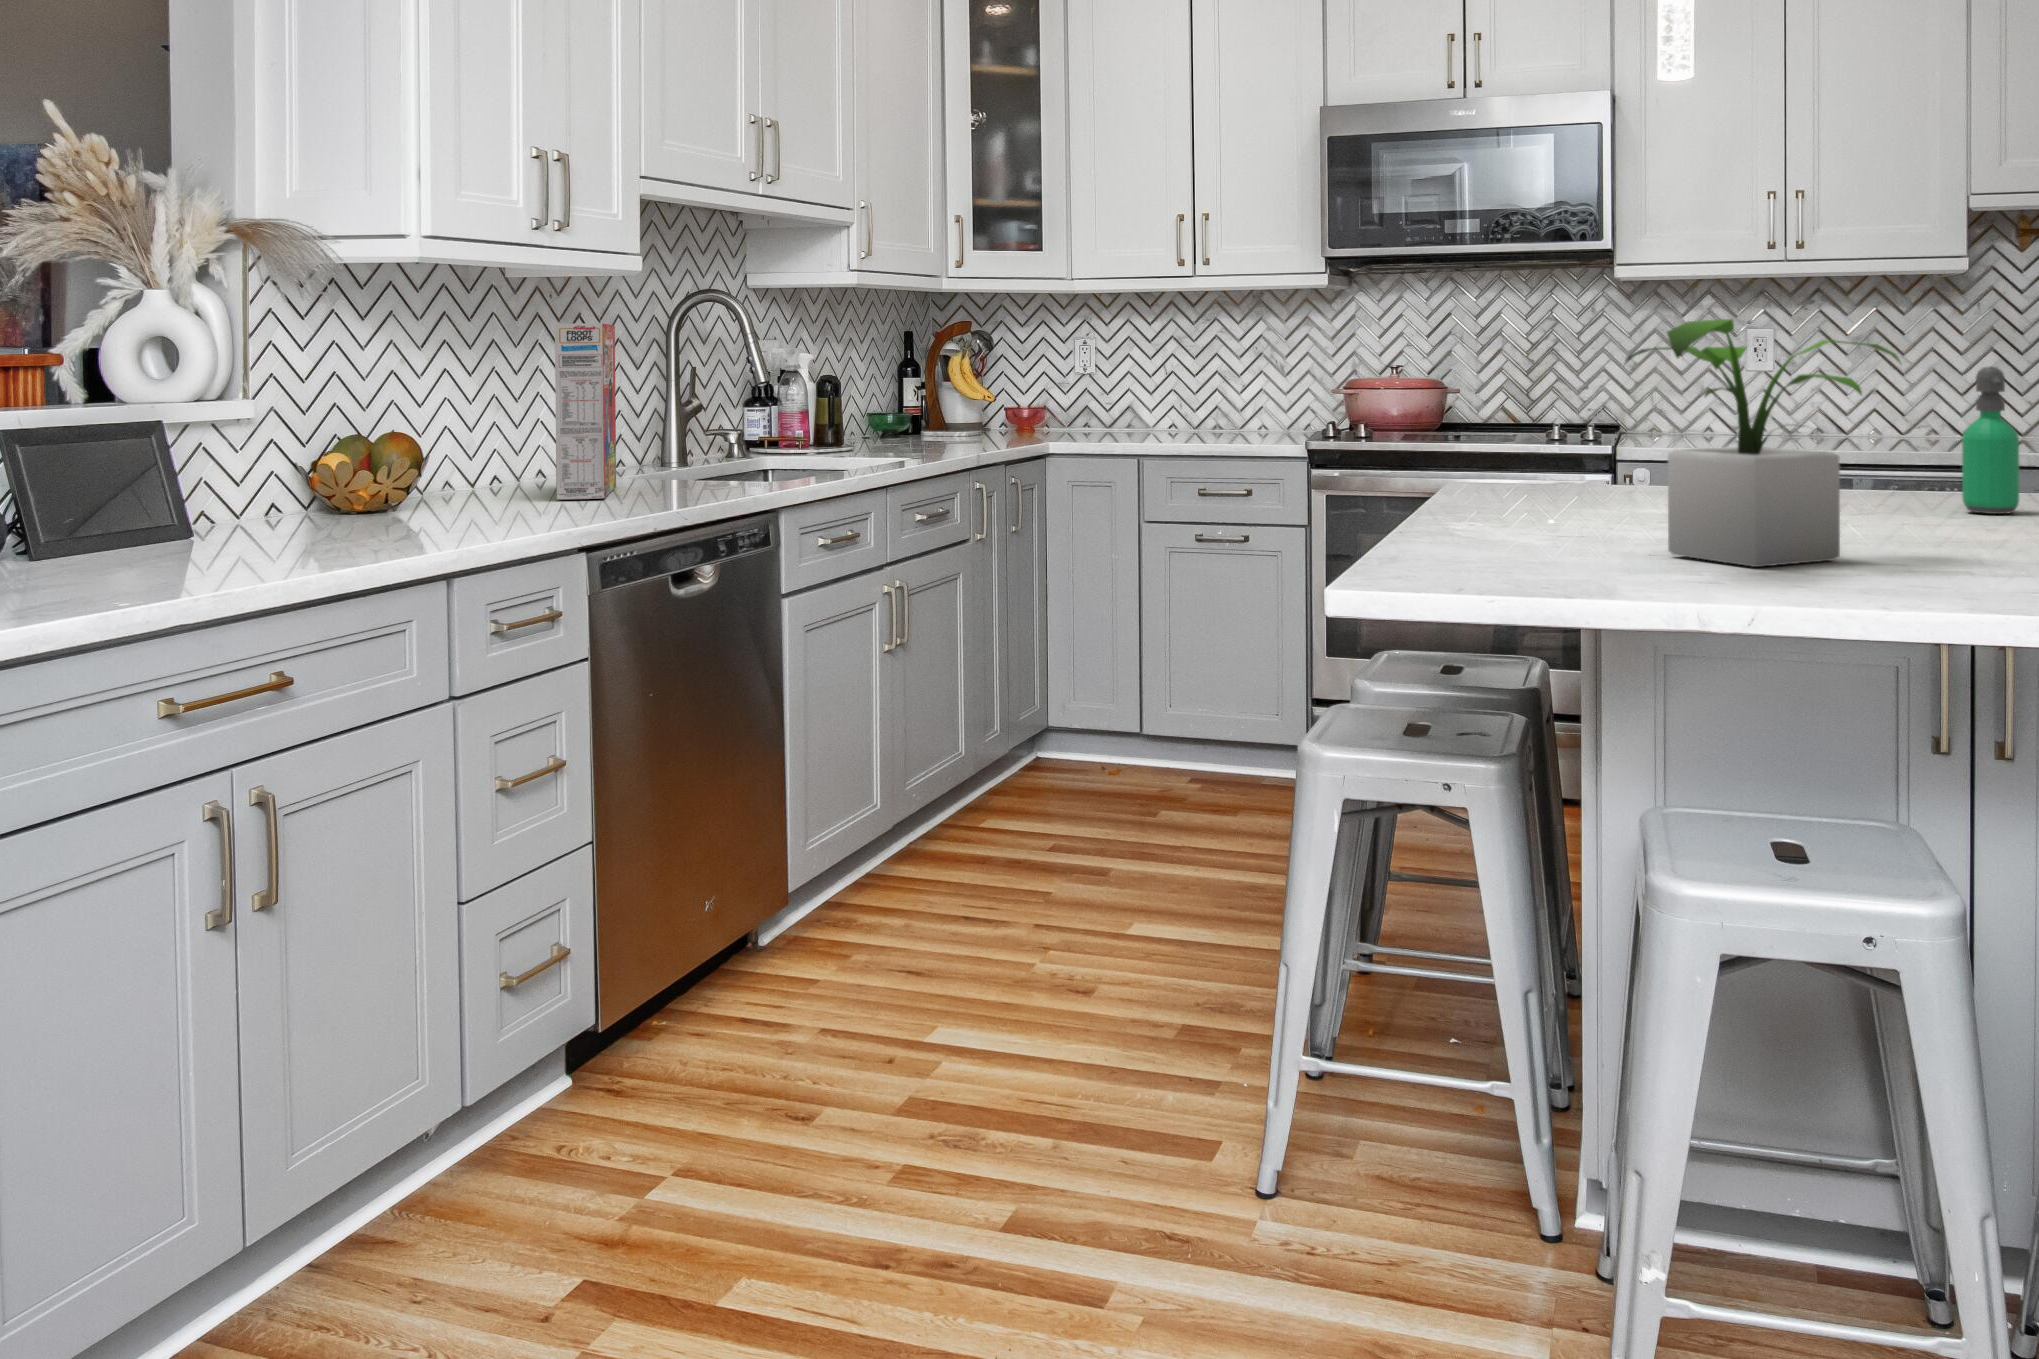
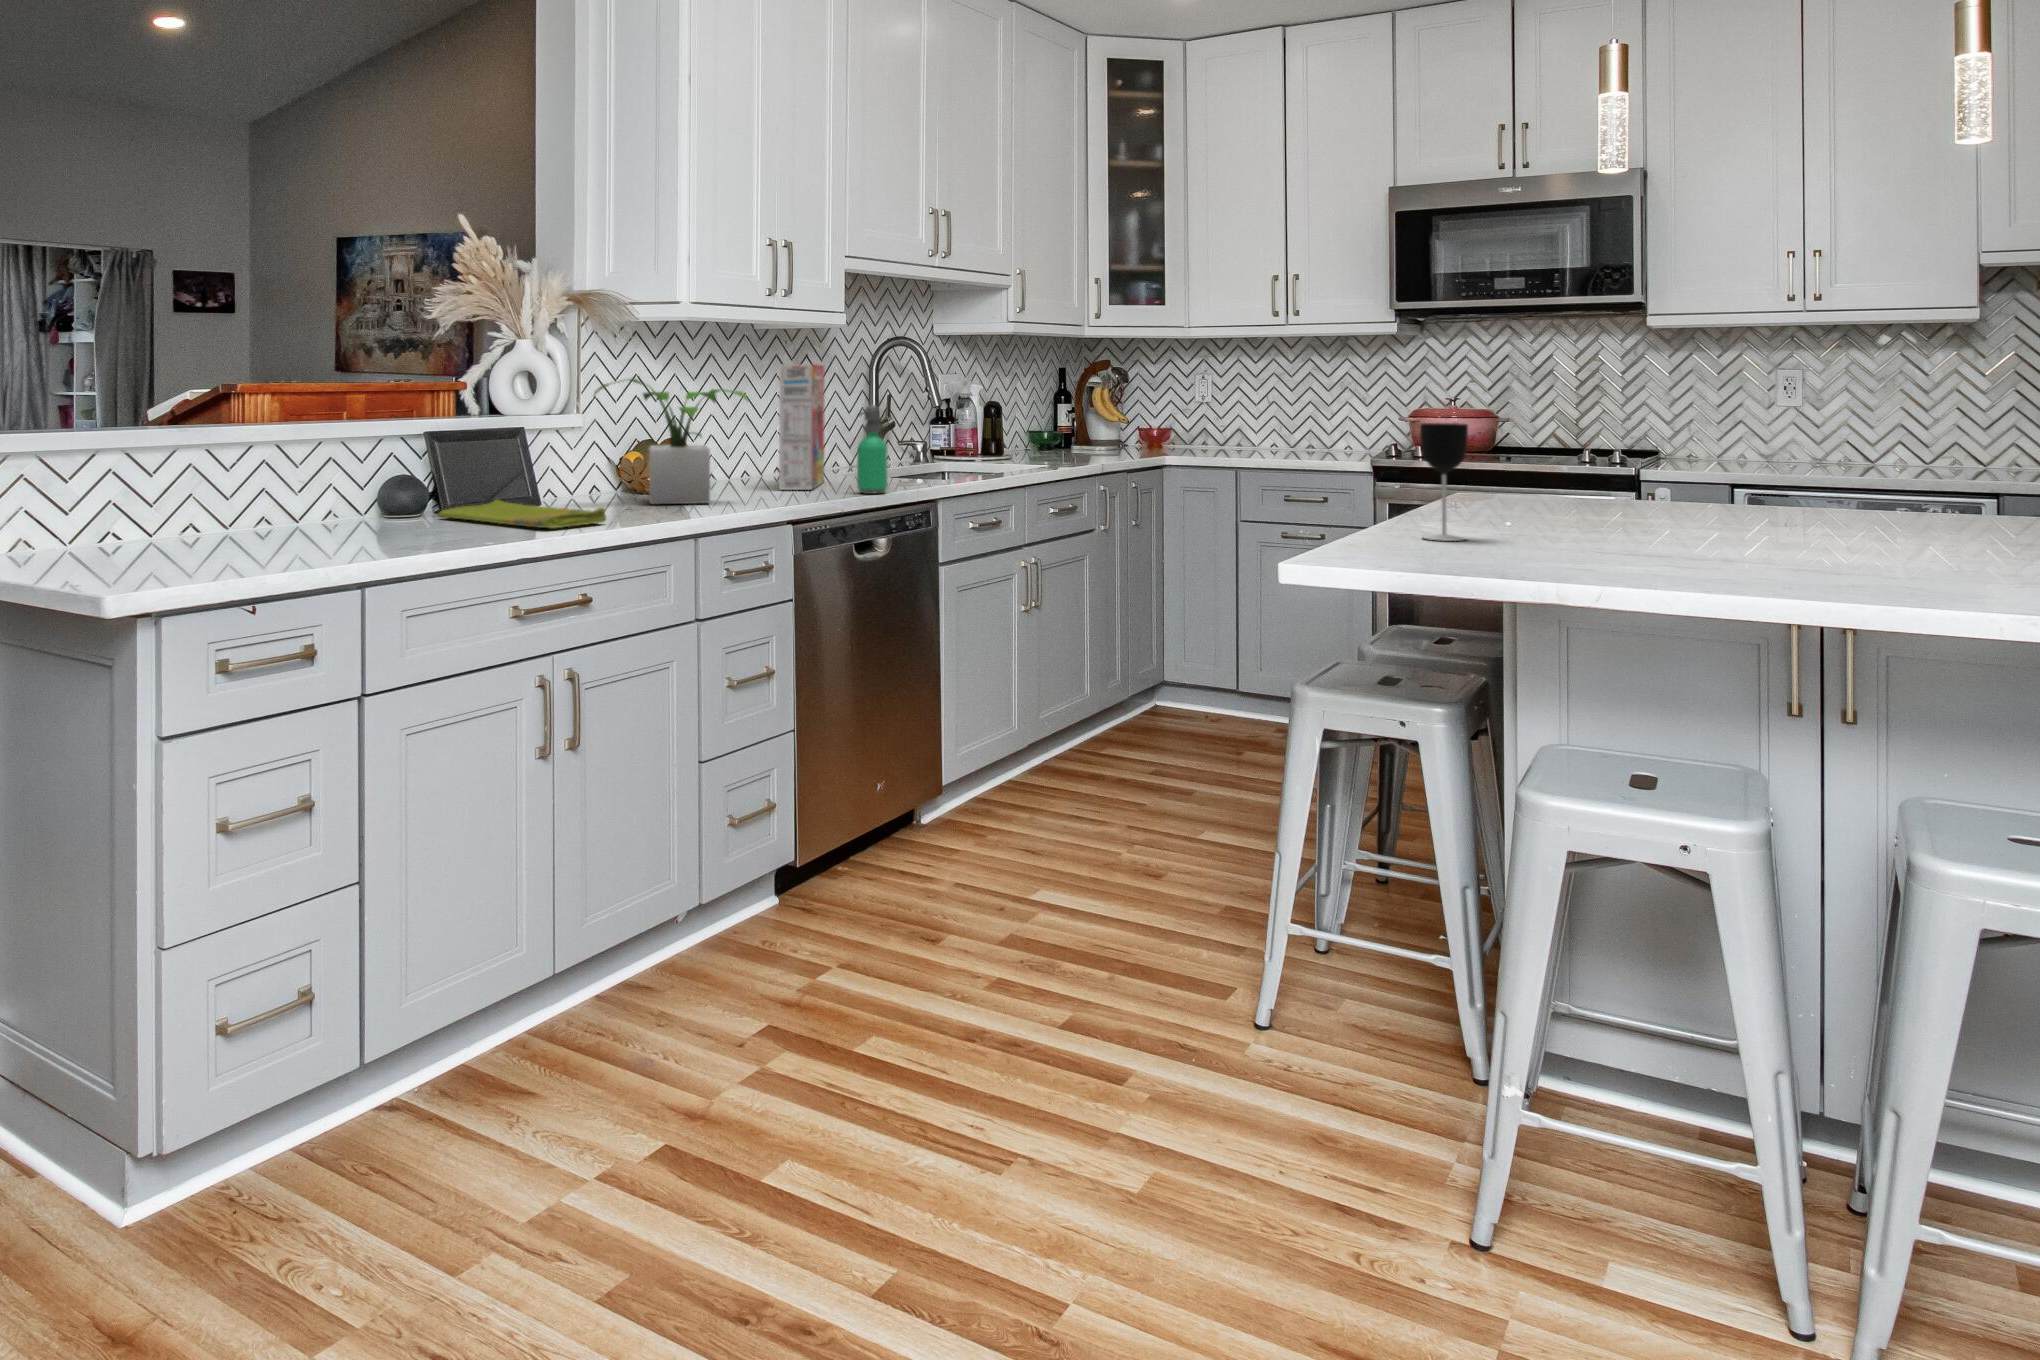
potted plant: present [1625,319,1900,567] -> present [594,378,749,504]
soap dispenser: present [1962,367,2019,514] -> present [857,405,888,494]
wine glass: none [1467,391,1529,544] -> present [1420,423,1468,541]
dish towel: none [22,528,307,572] -> present [438,500,606,528]

